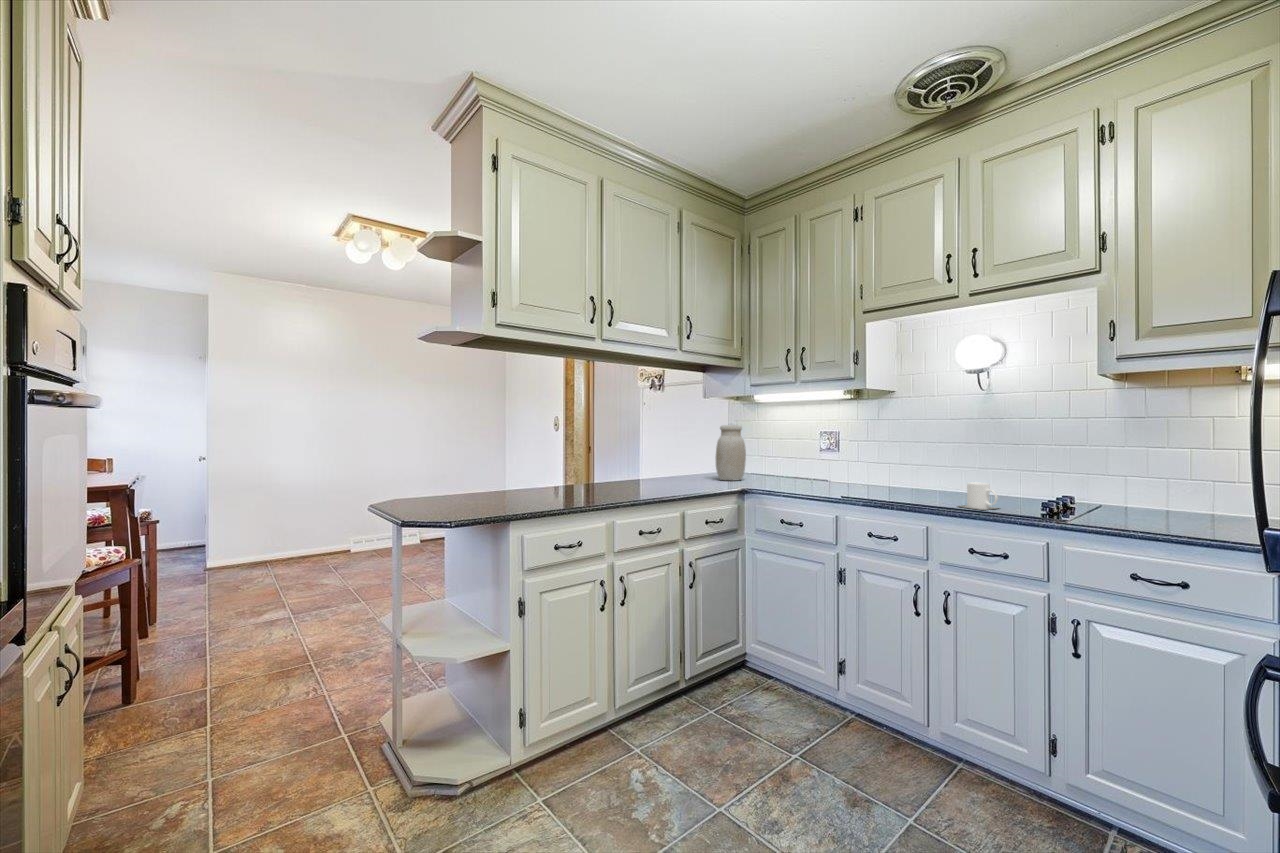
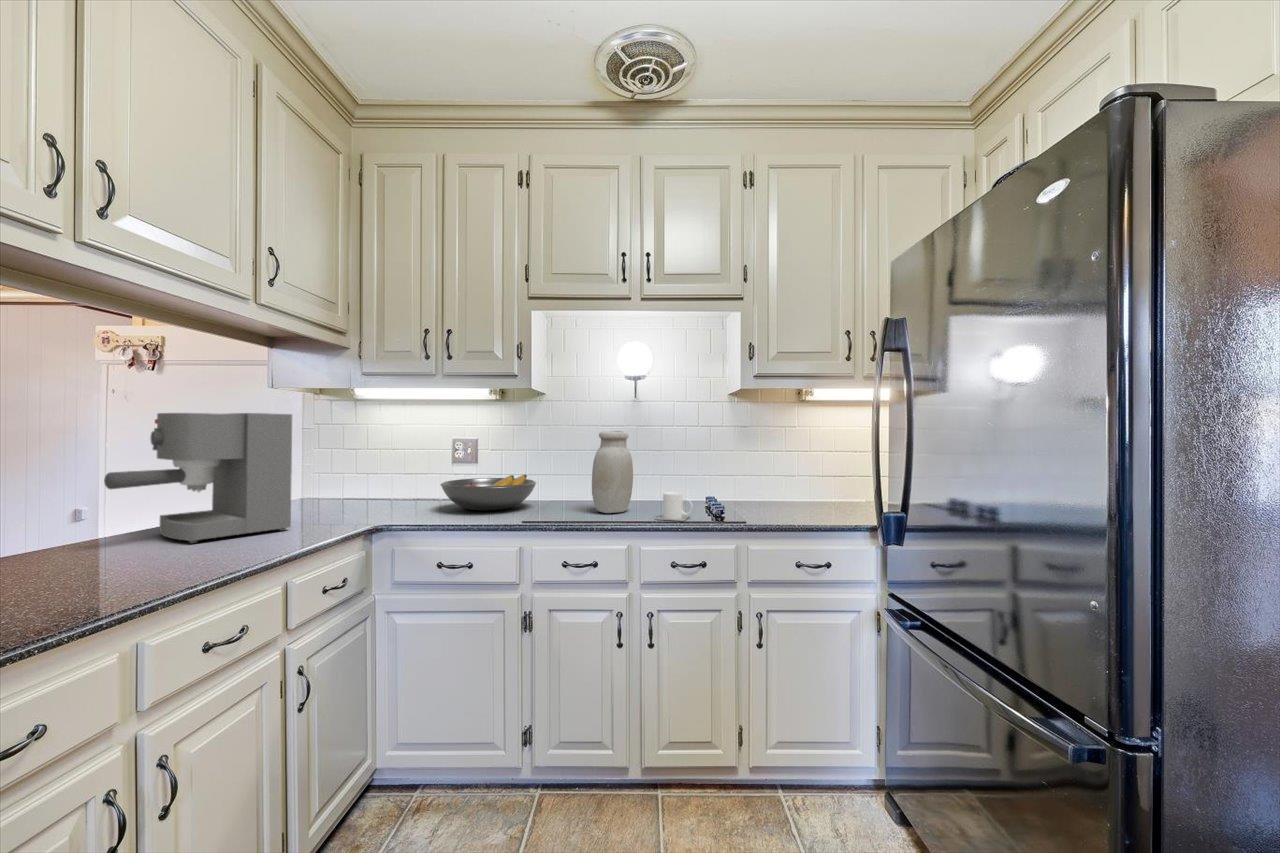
coffee maker: none [620,416,698,487] -> present [104,413,292,543]
jar: present [716,425,746,480] -> present [592,431,633,513]
fruit bowl: none [794,462,872,489] -> present [440,475,536,511]

